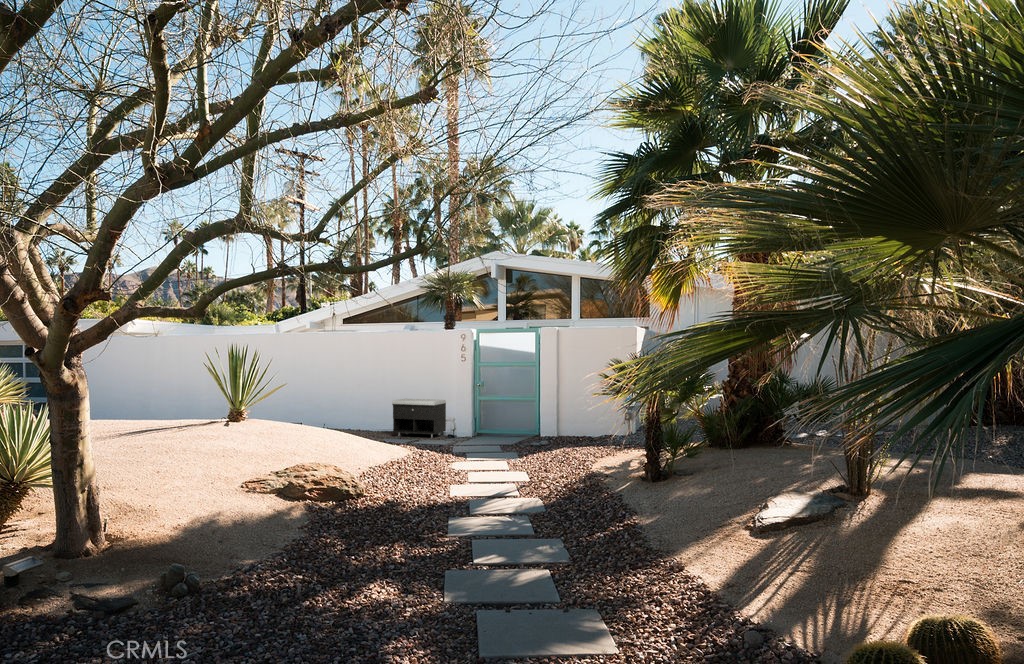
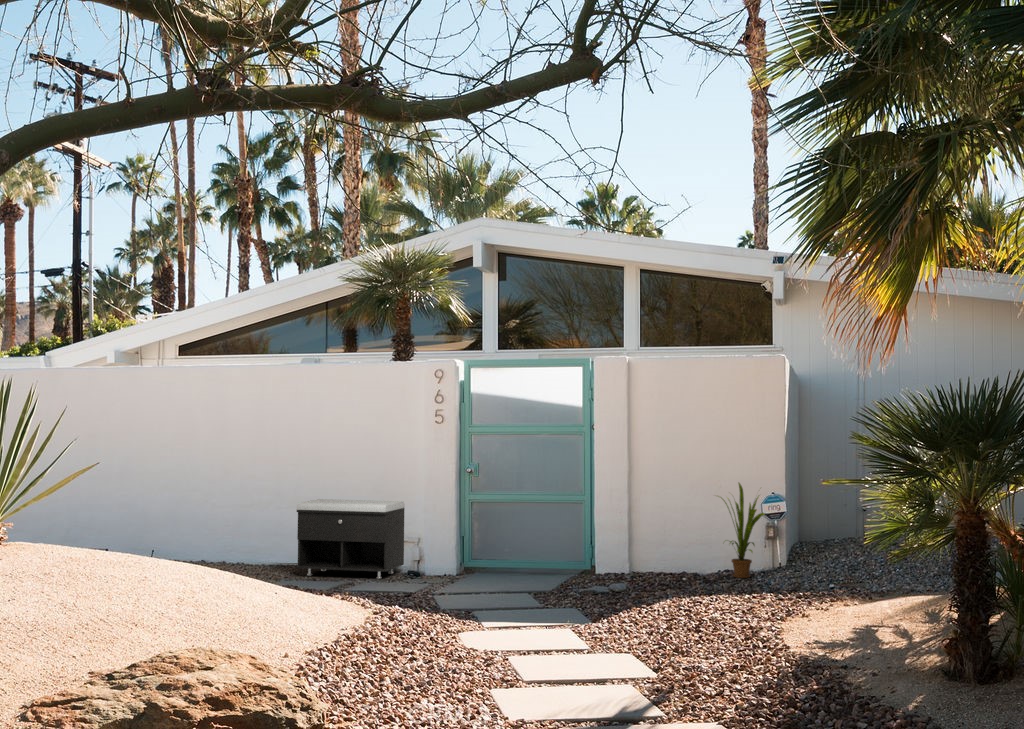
house plant: none [597,390,623,439] -> present [722,483,765,578]

